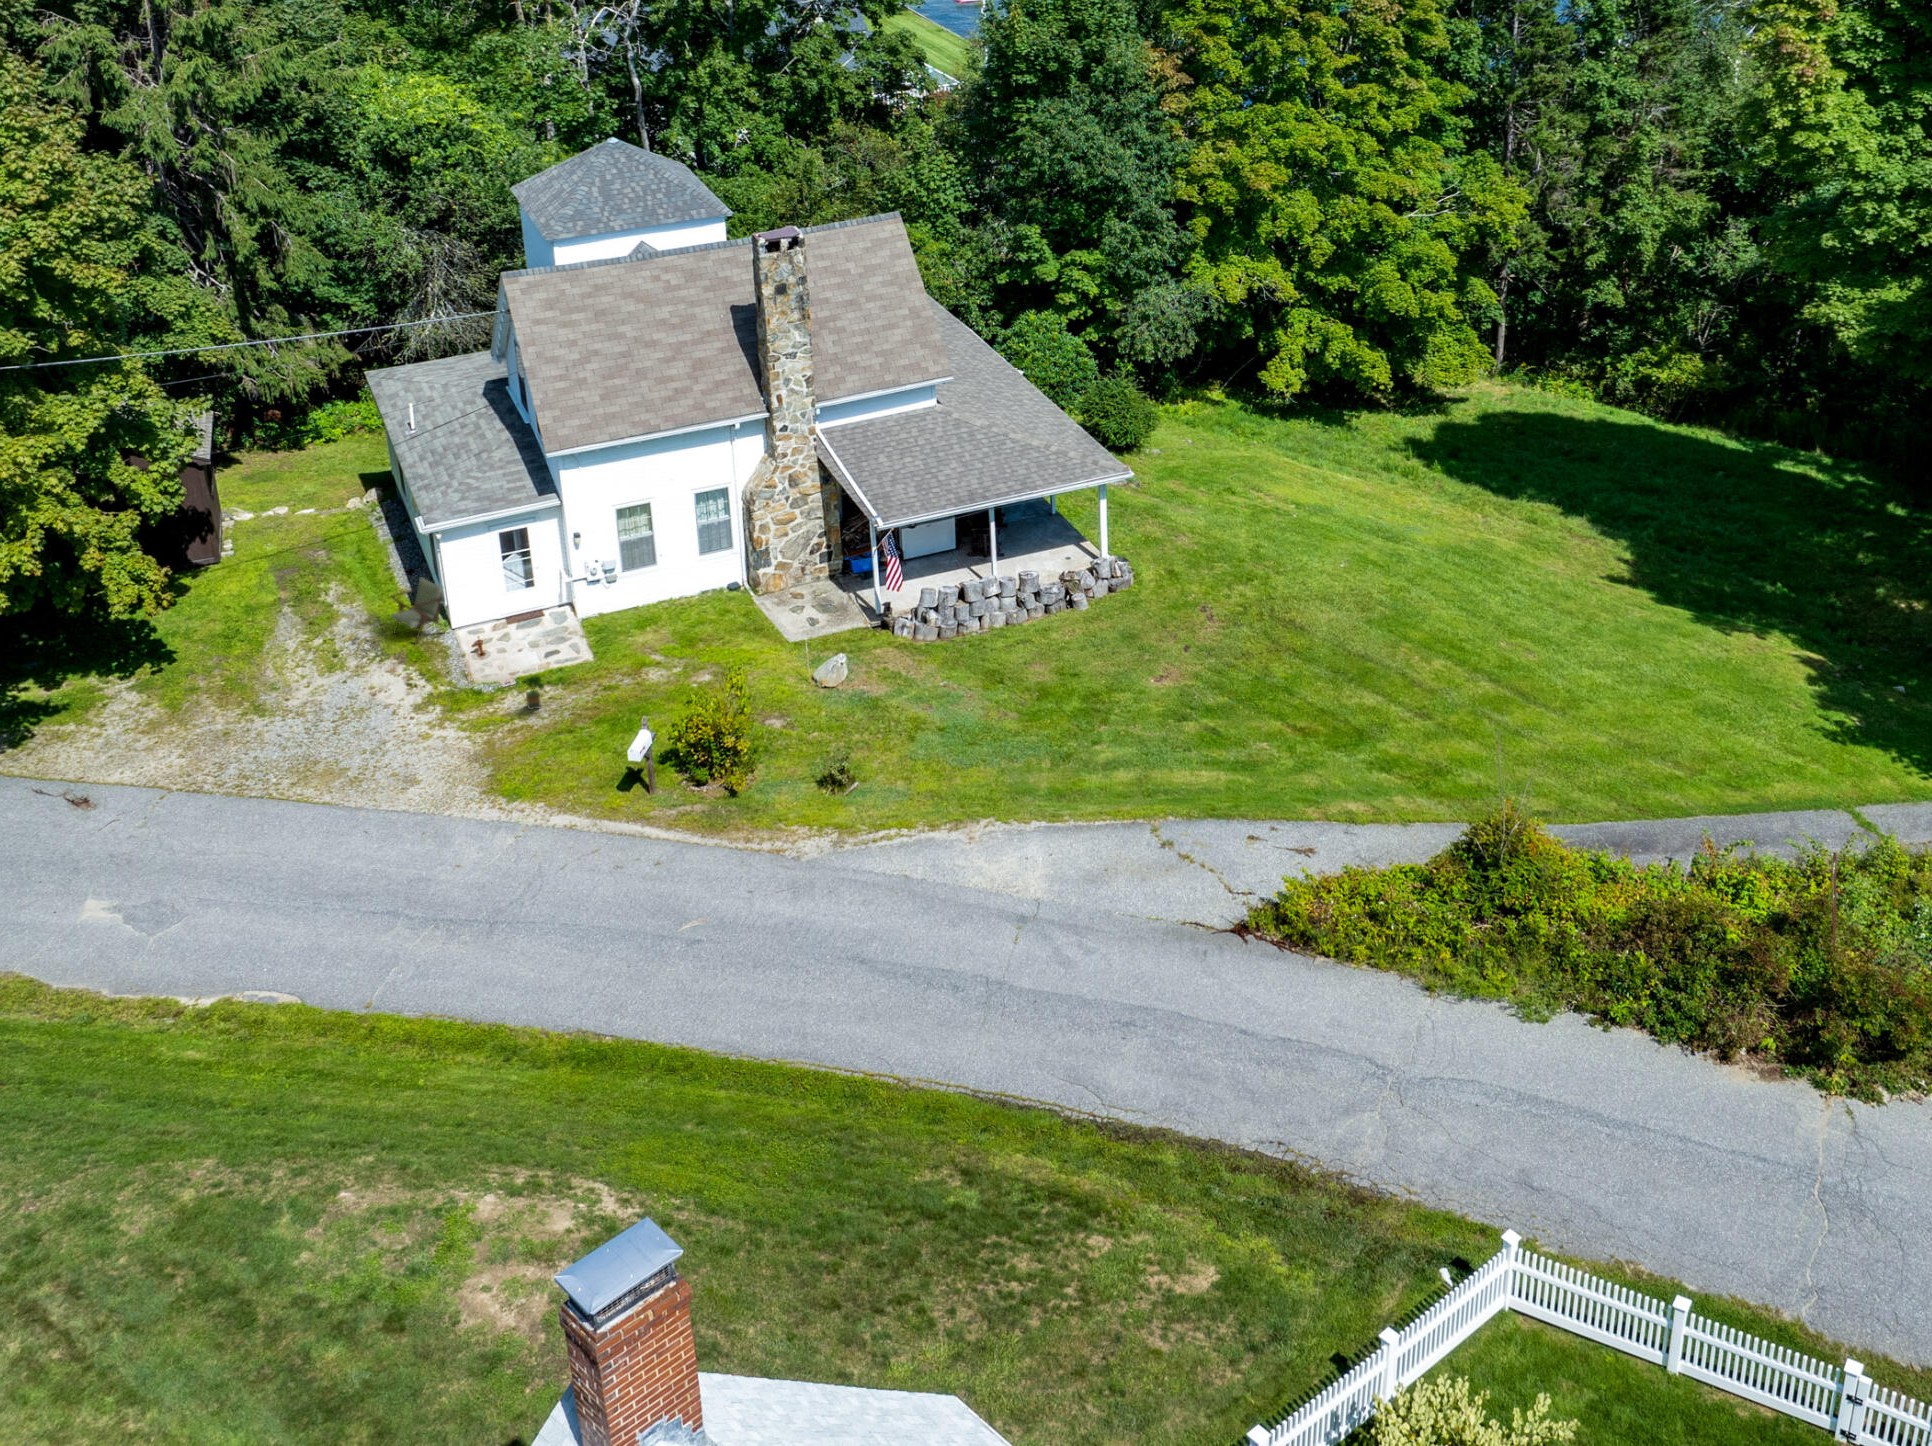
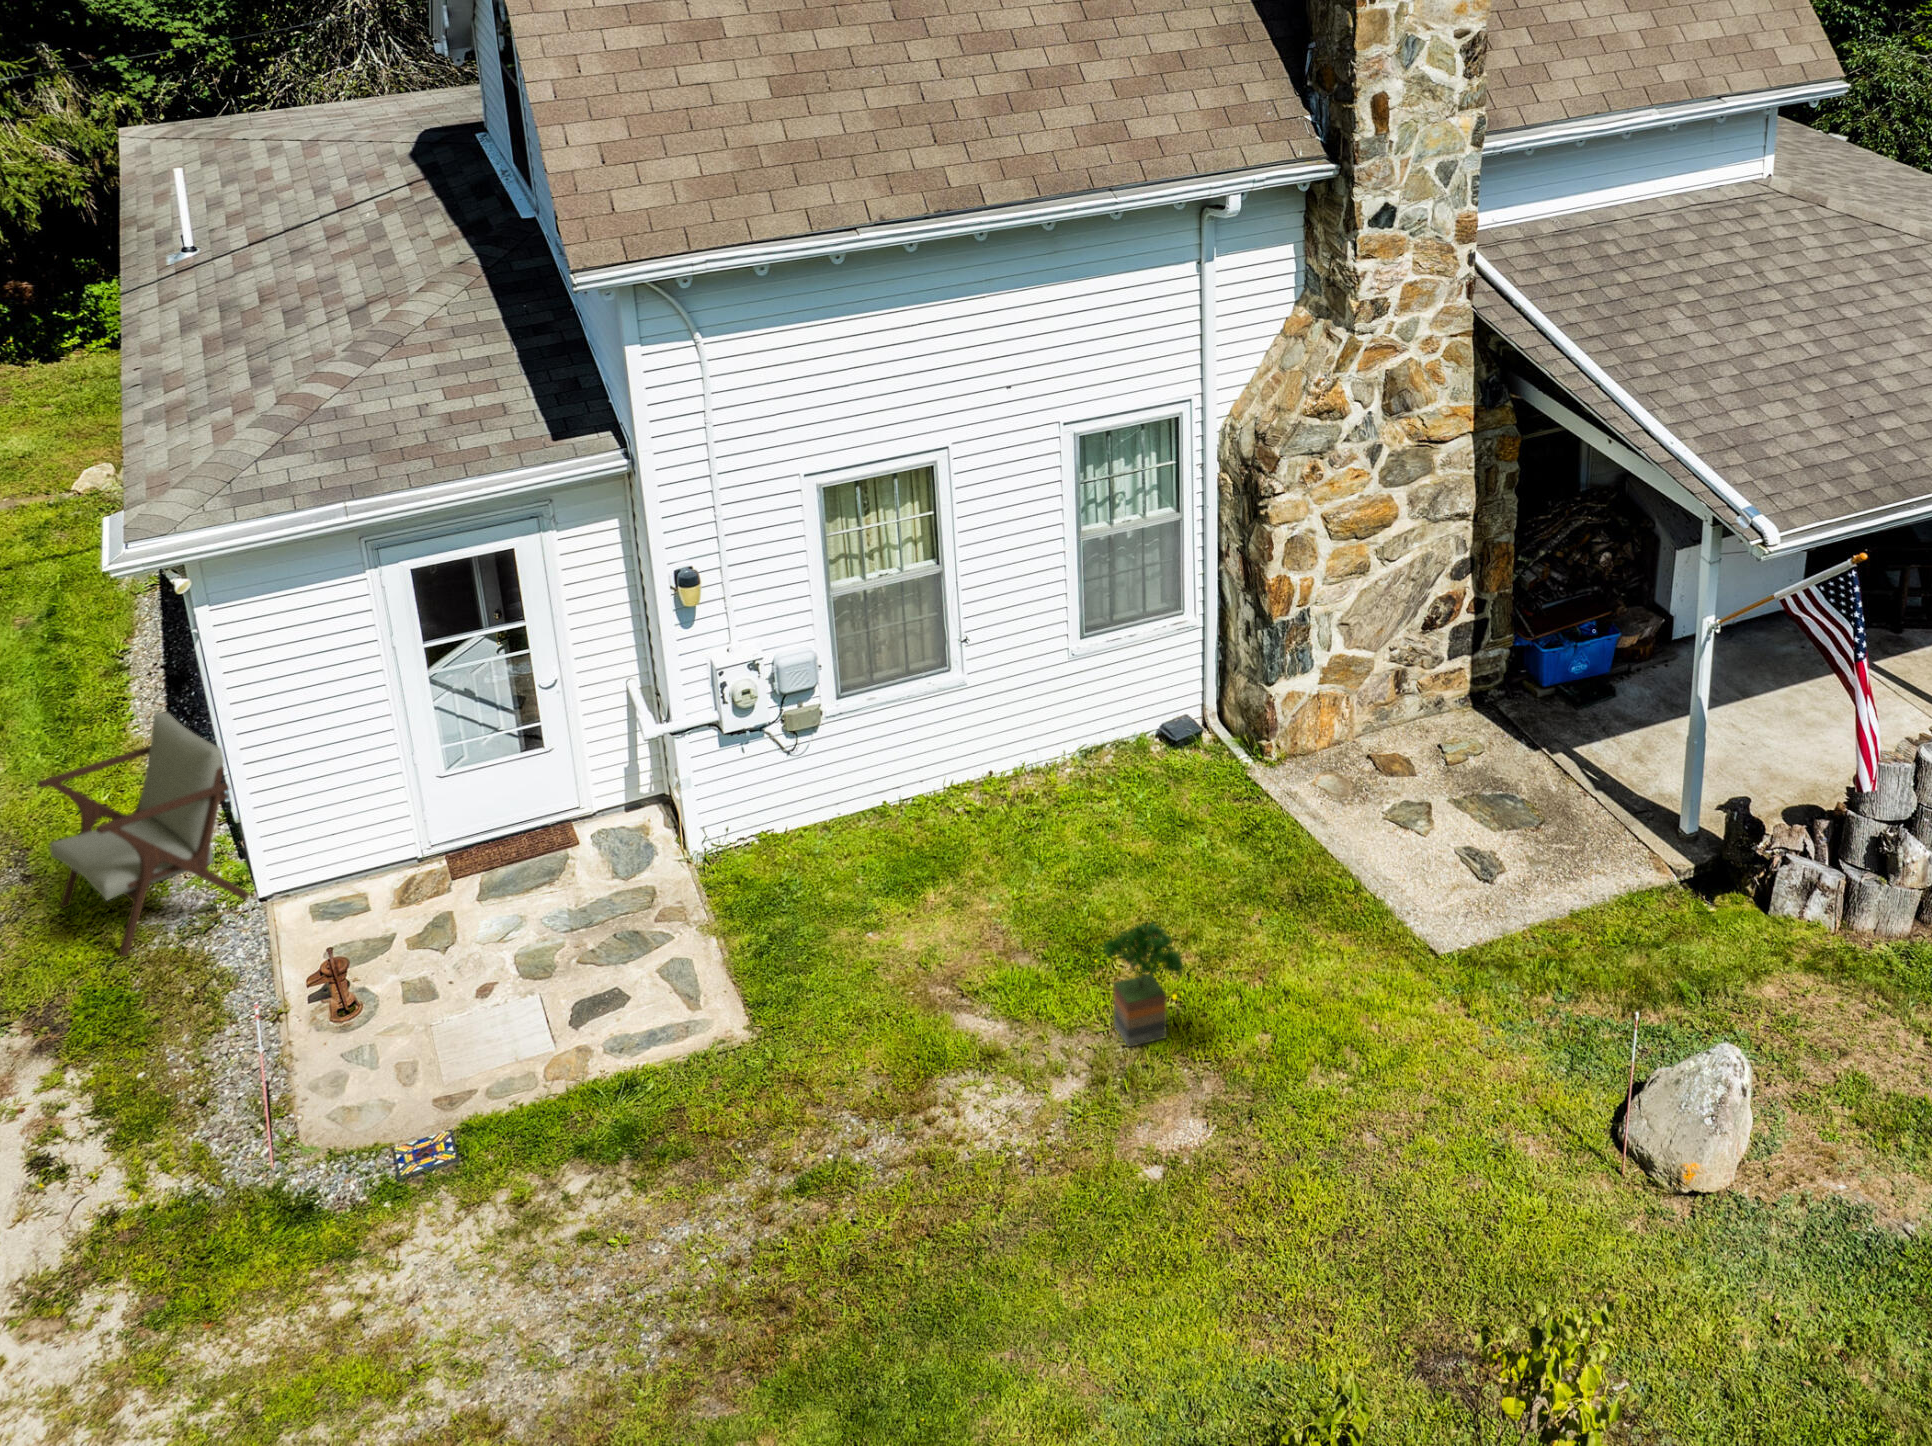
potted tree: present [522,675,544,710] -> present [1104,922,1184,1047]

